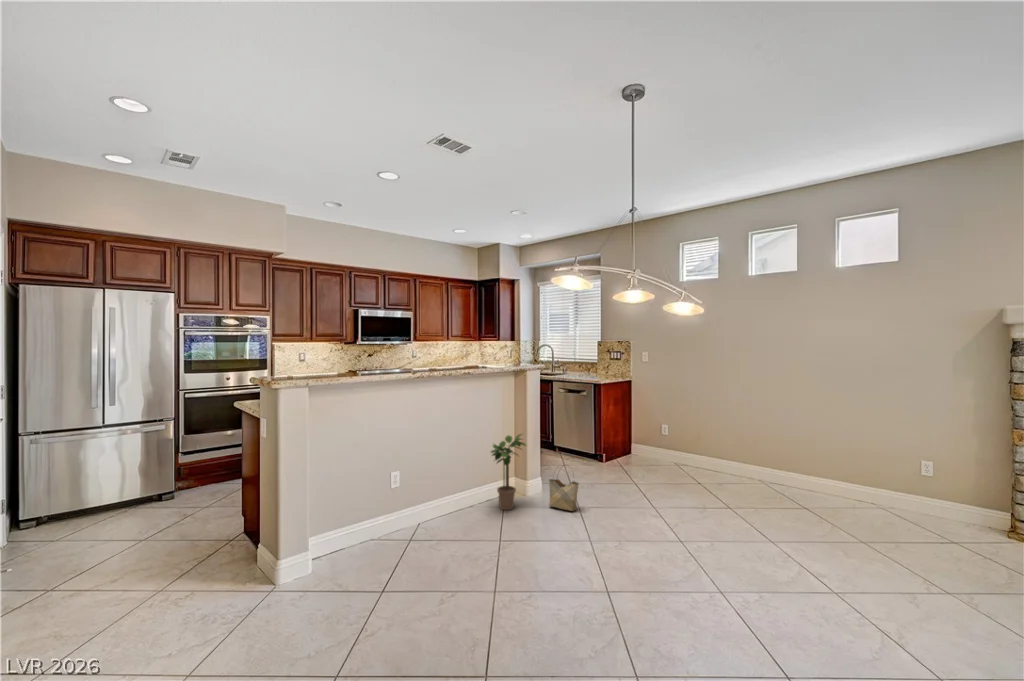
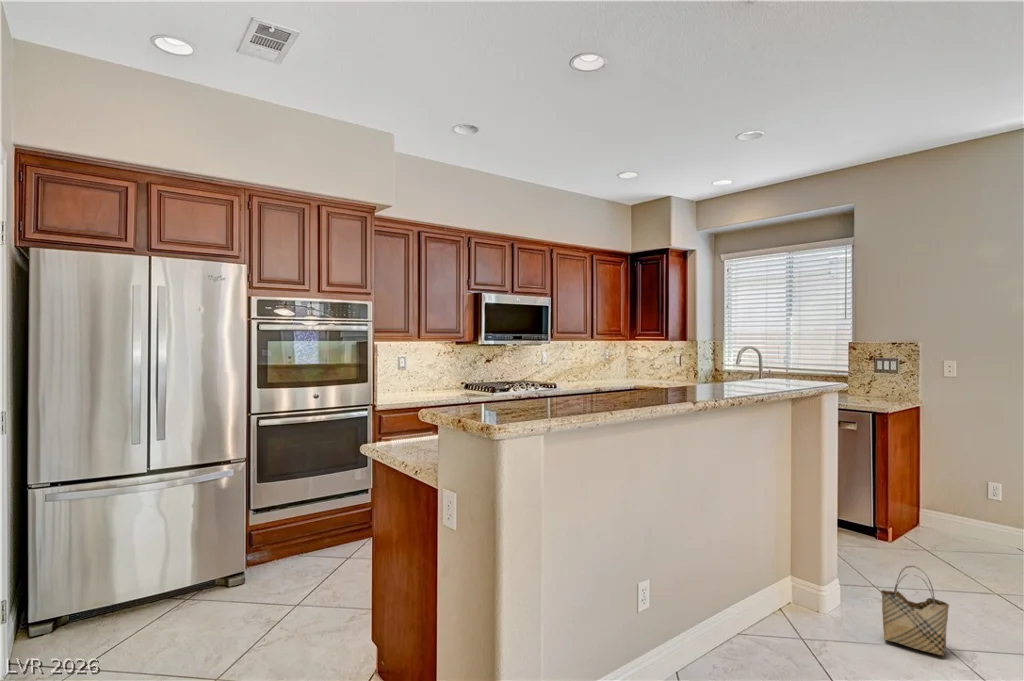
potted plant: present [491,434,526,510] -> none [764,506,839,644]

